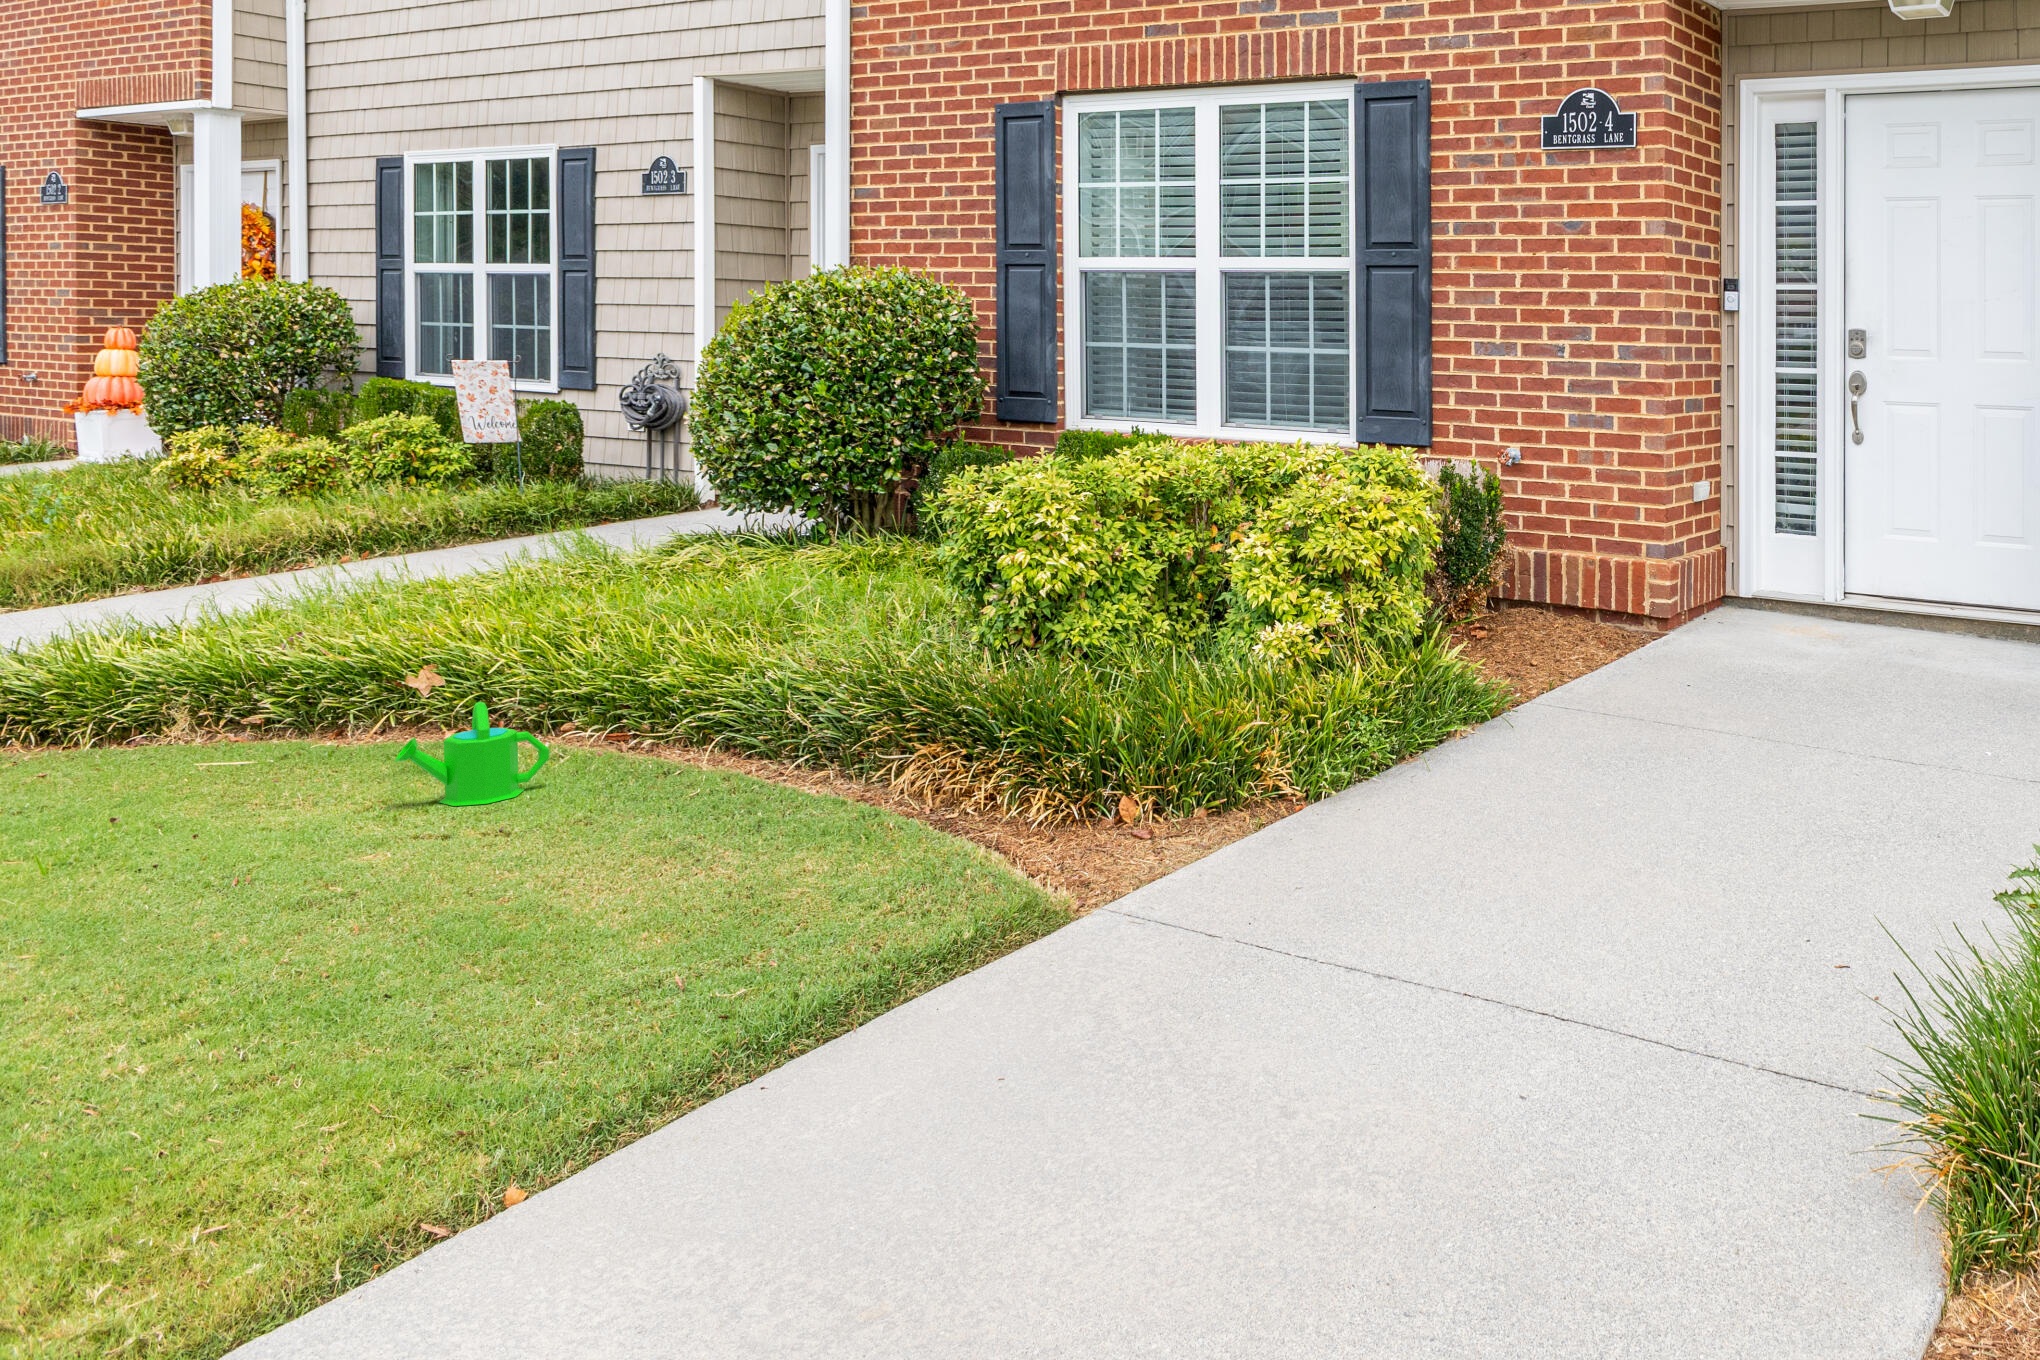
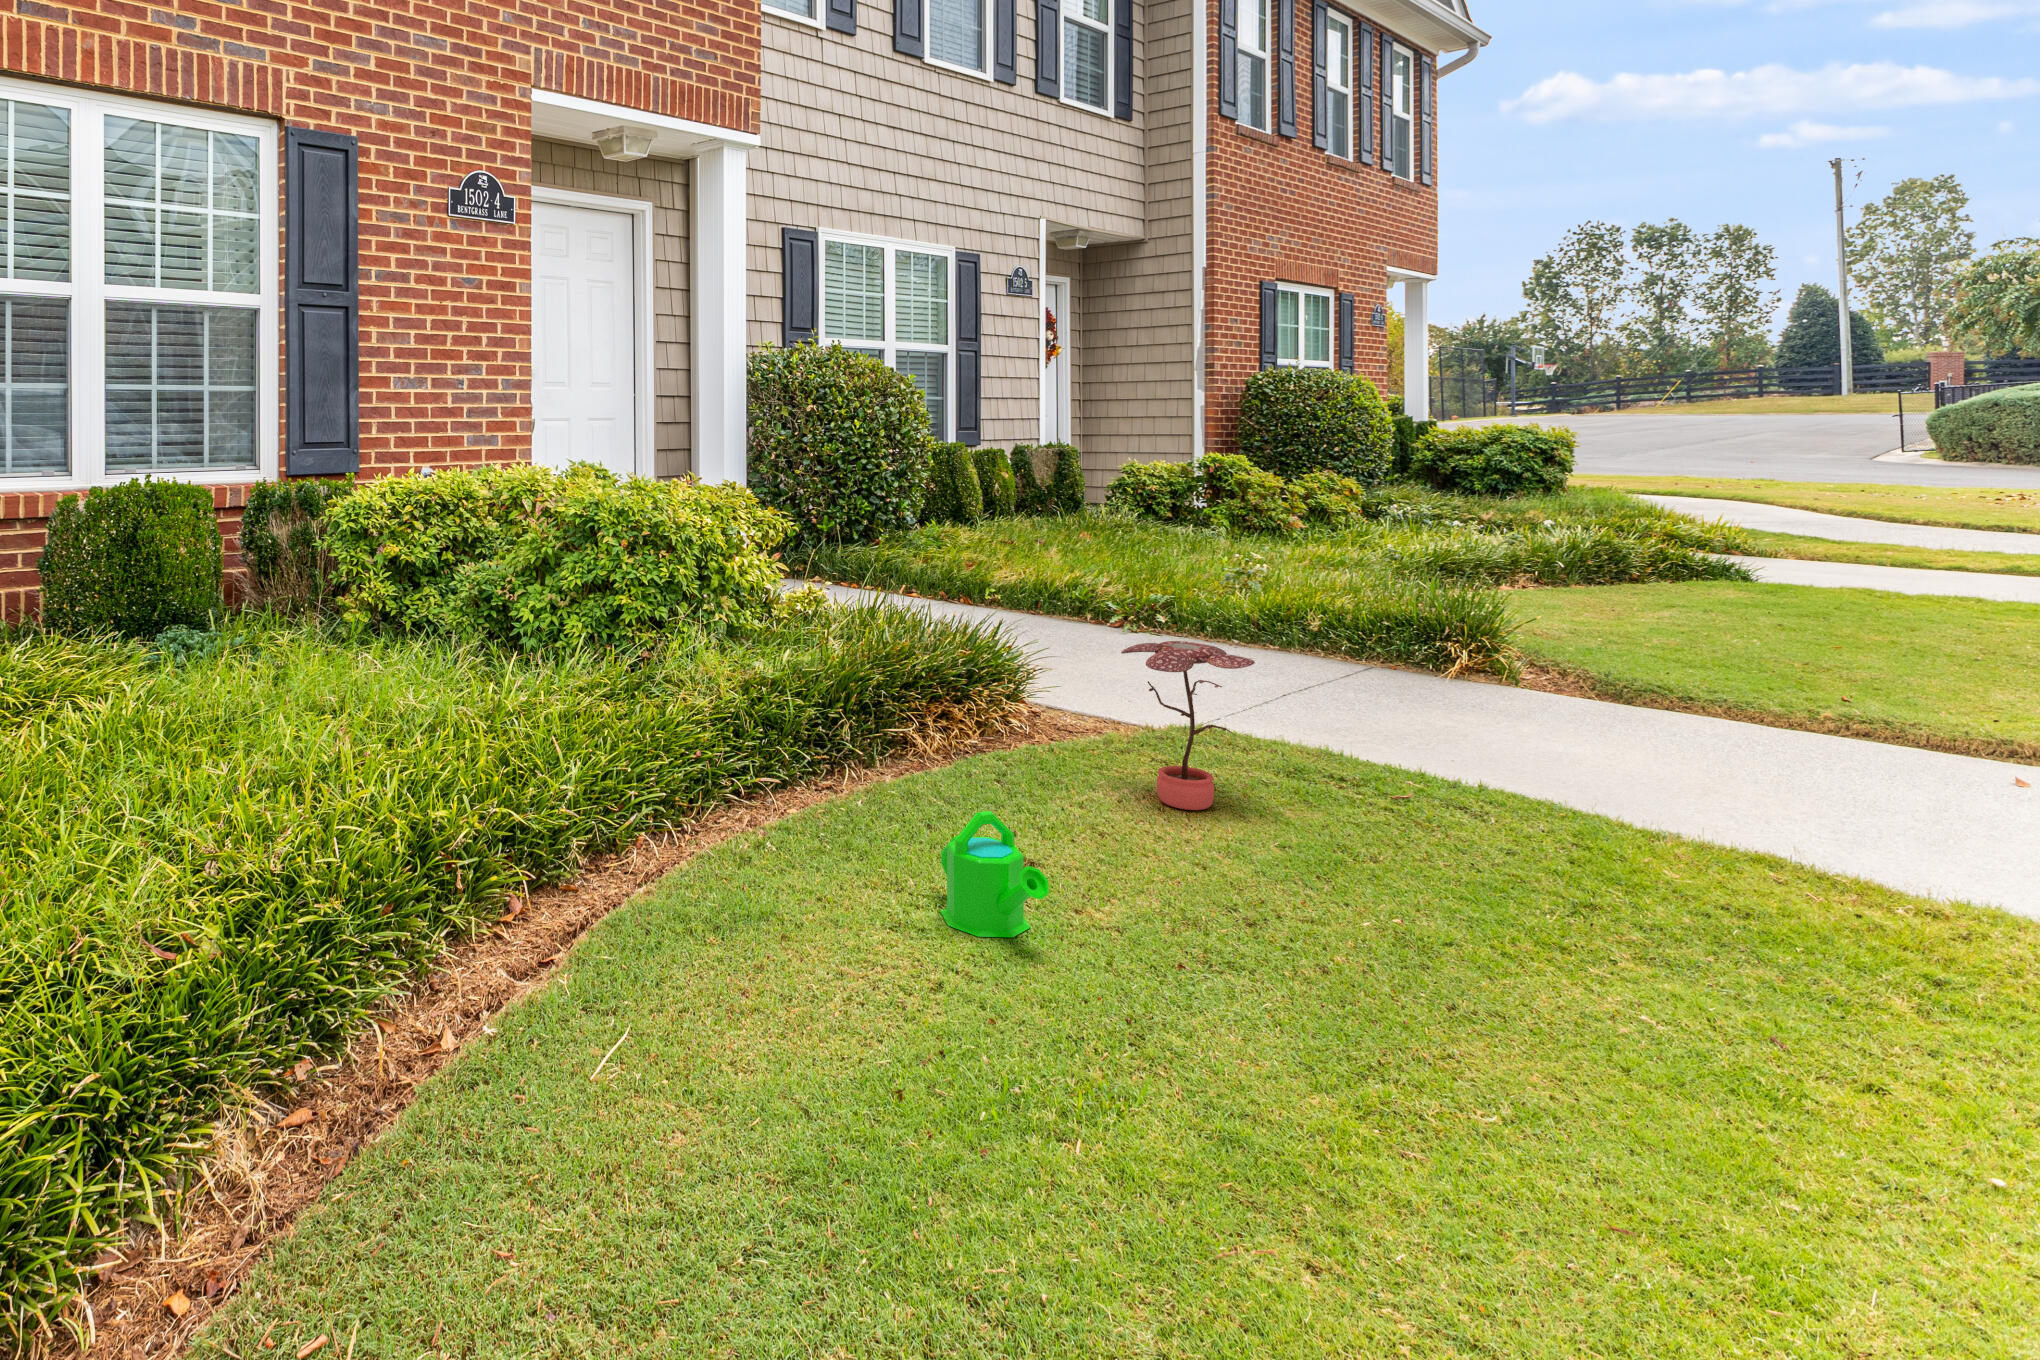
potted plant: none [683,660,824,865] -> present [1121,641,1255,810]

